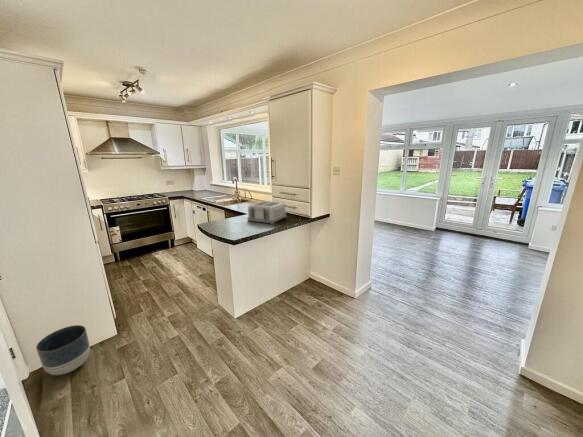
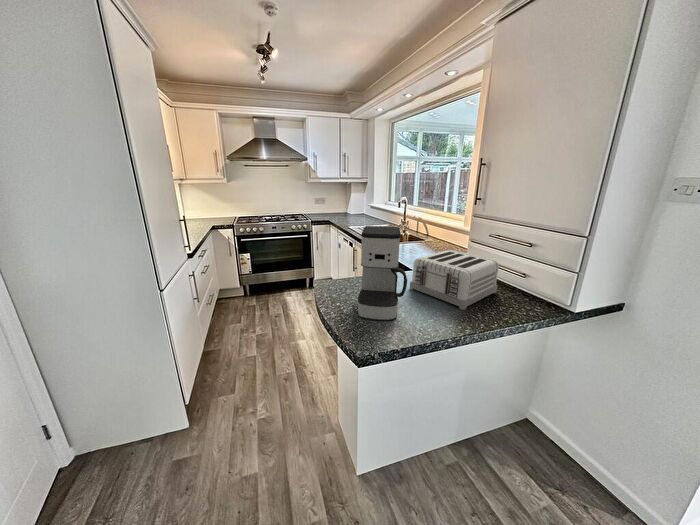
coffee maker: none [223,190,247,233] -> present [358,226,407,321]
planter: present [36,325,90,375] -> none [57,410,137,490]

